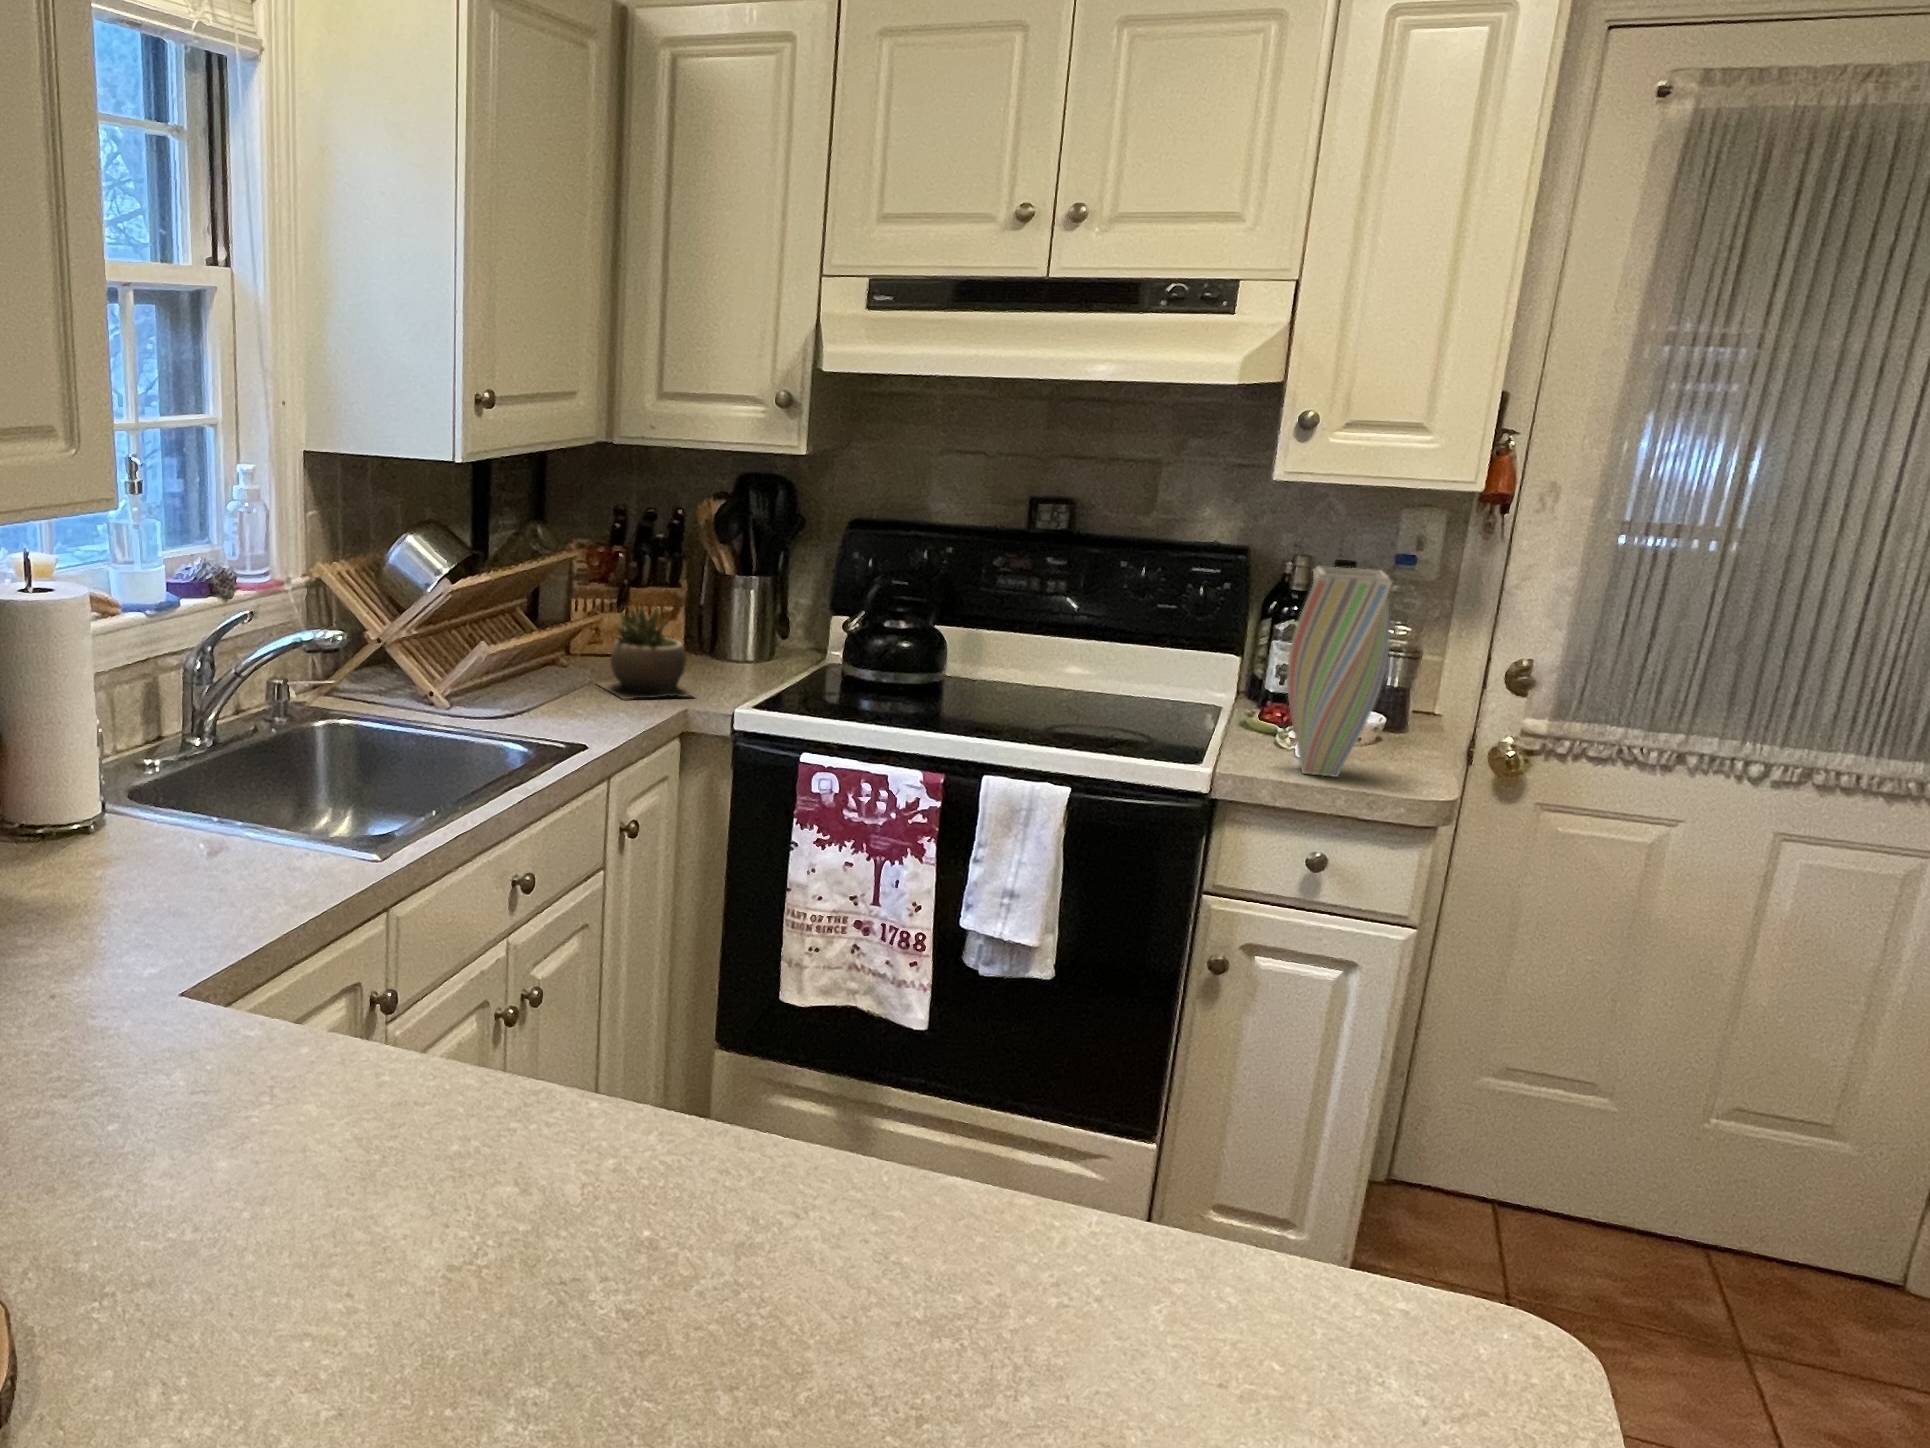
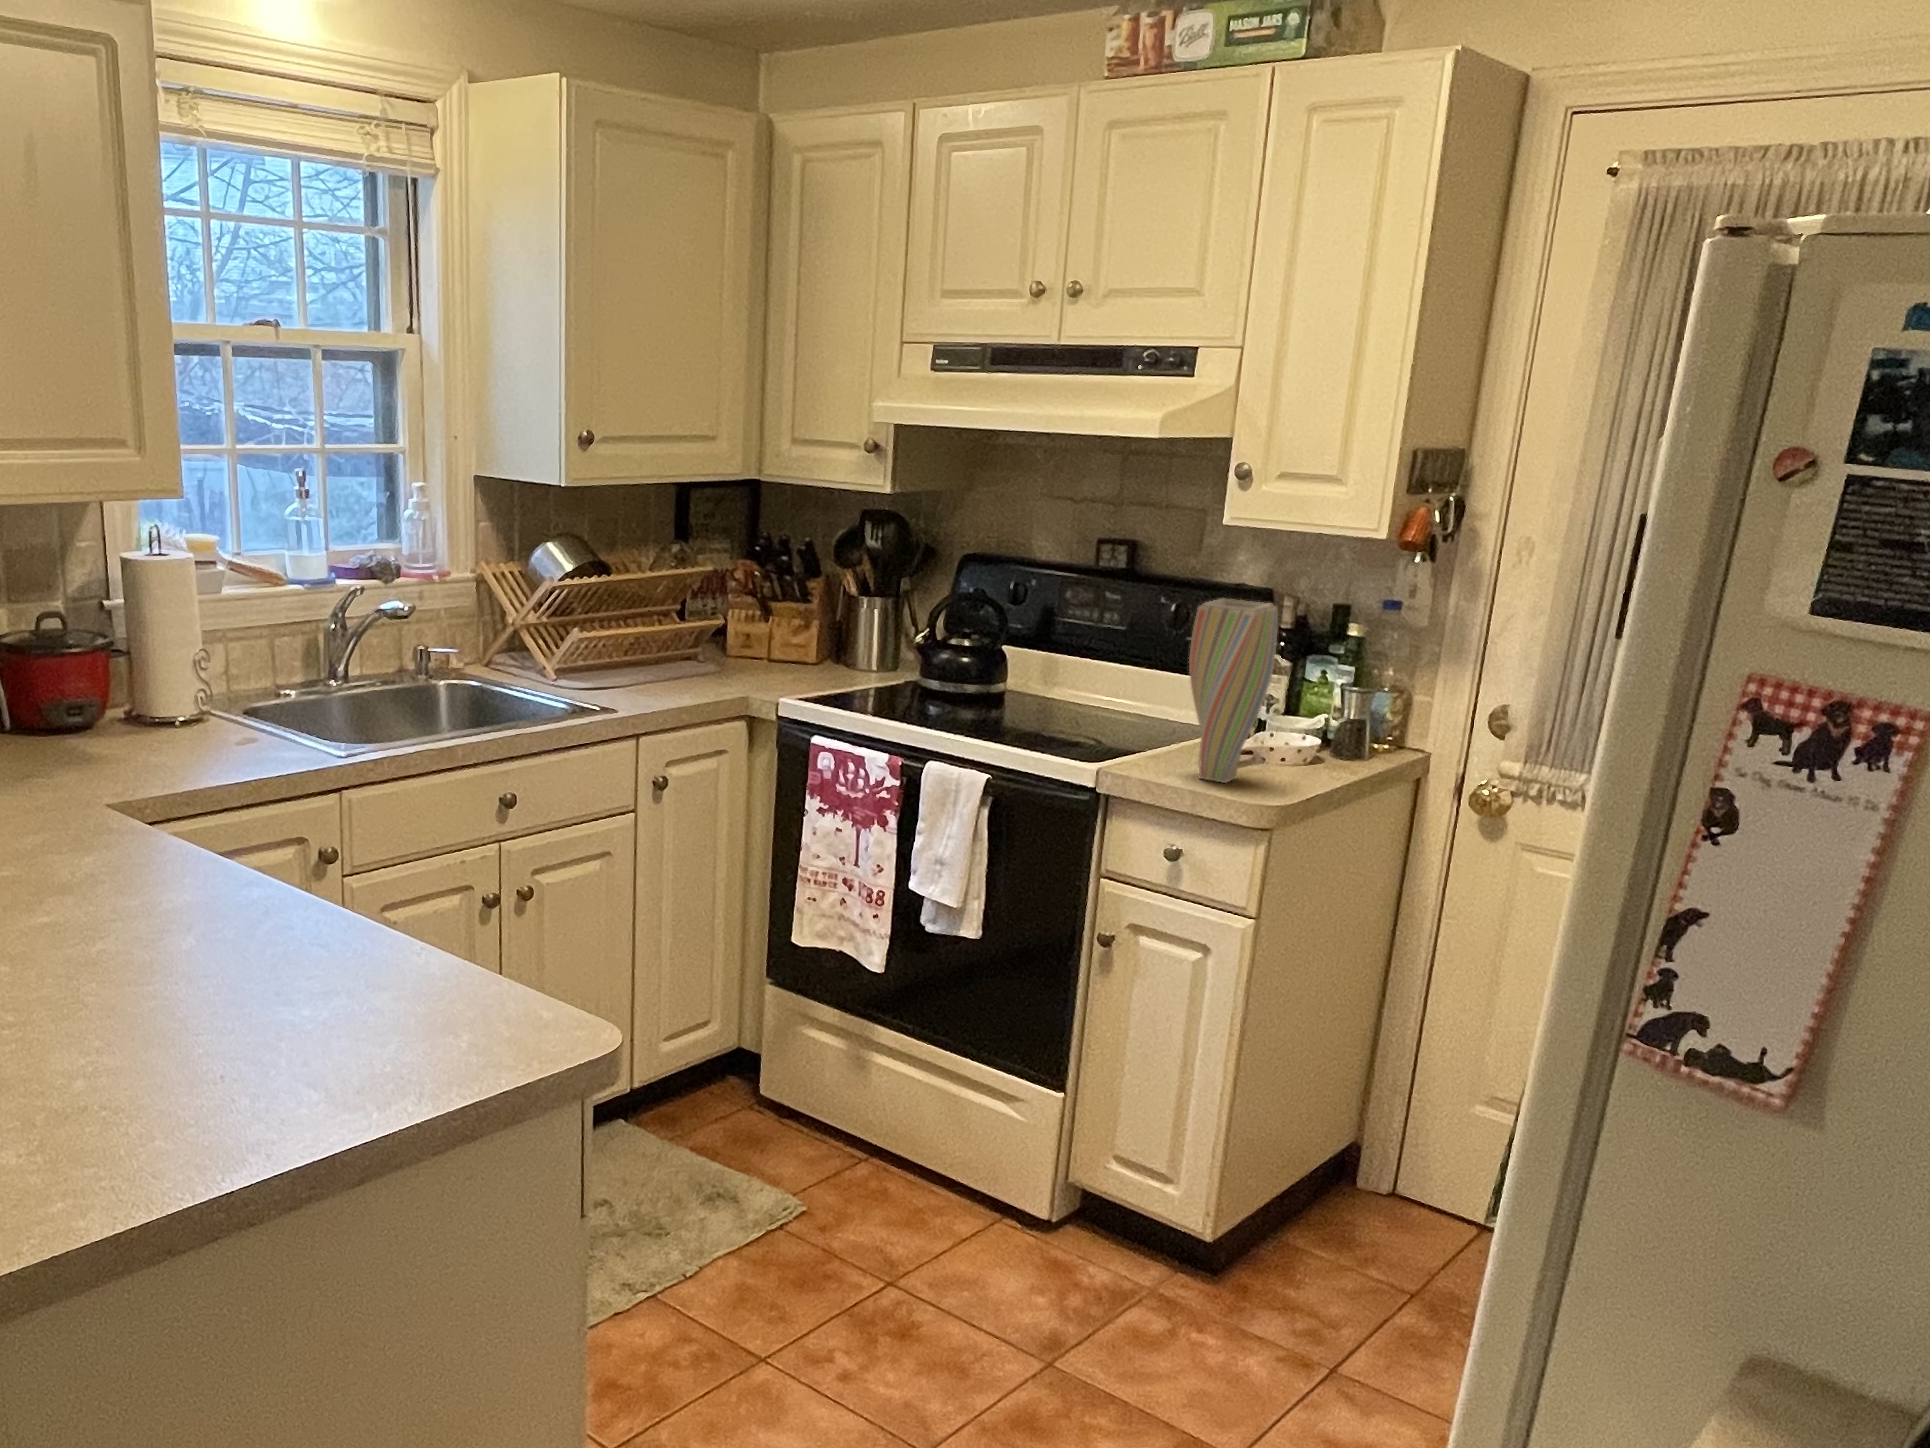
succulent plant: present [598,606,693,699] -> none [702,610,768,688]

